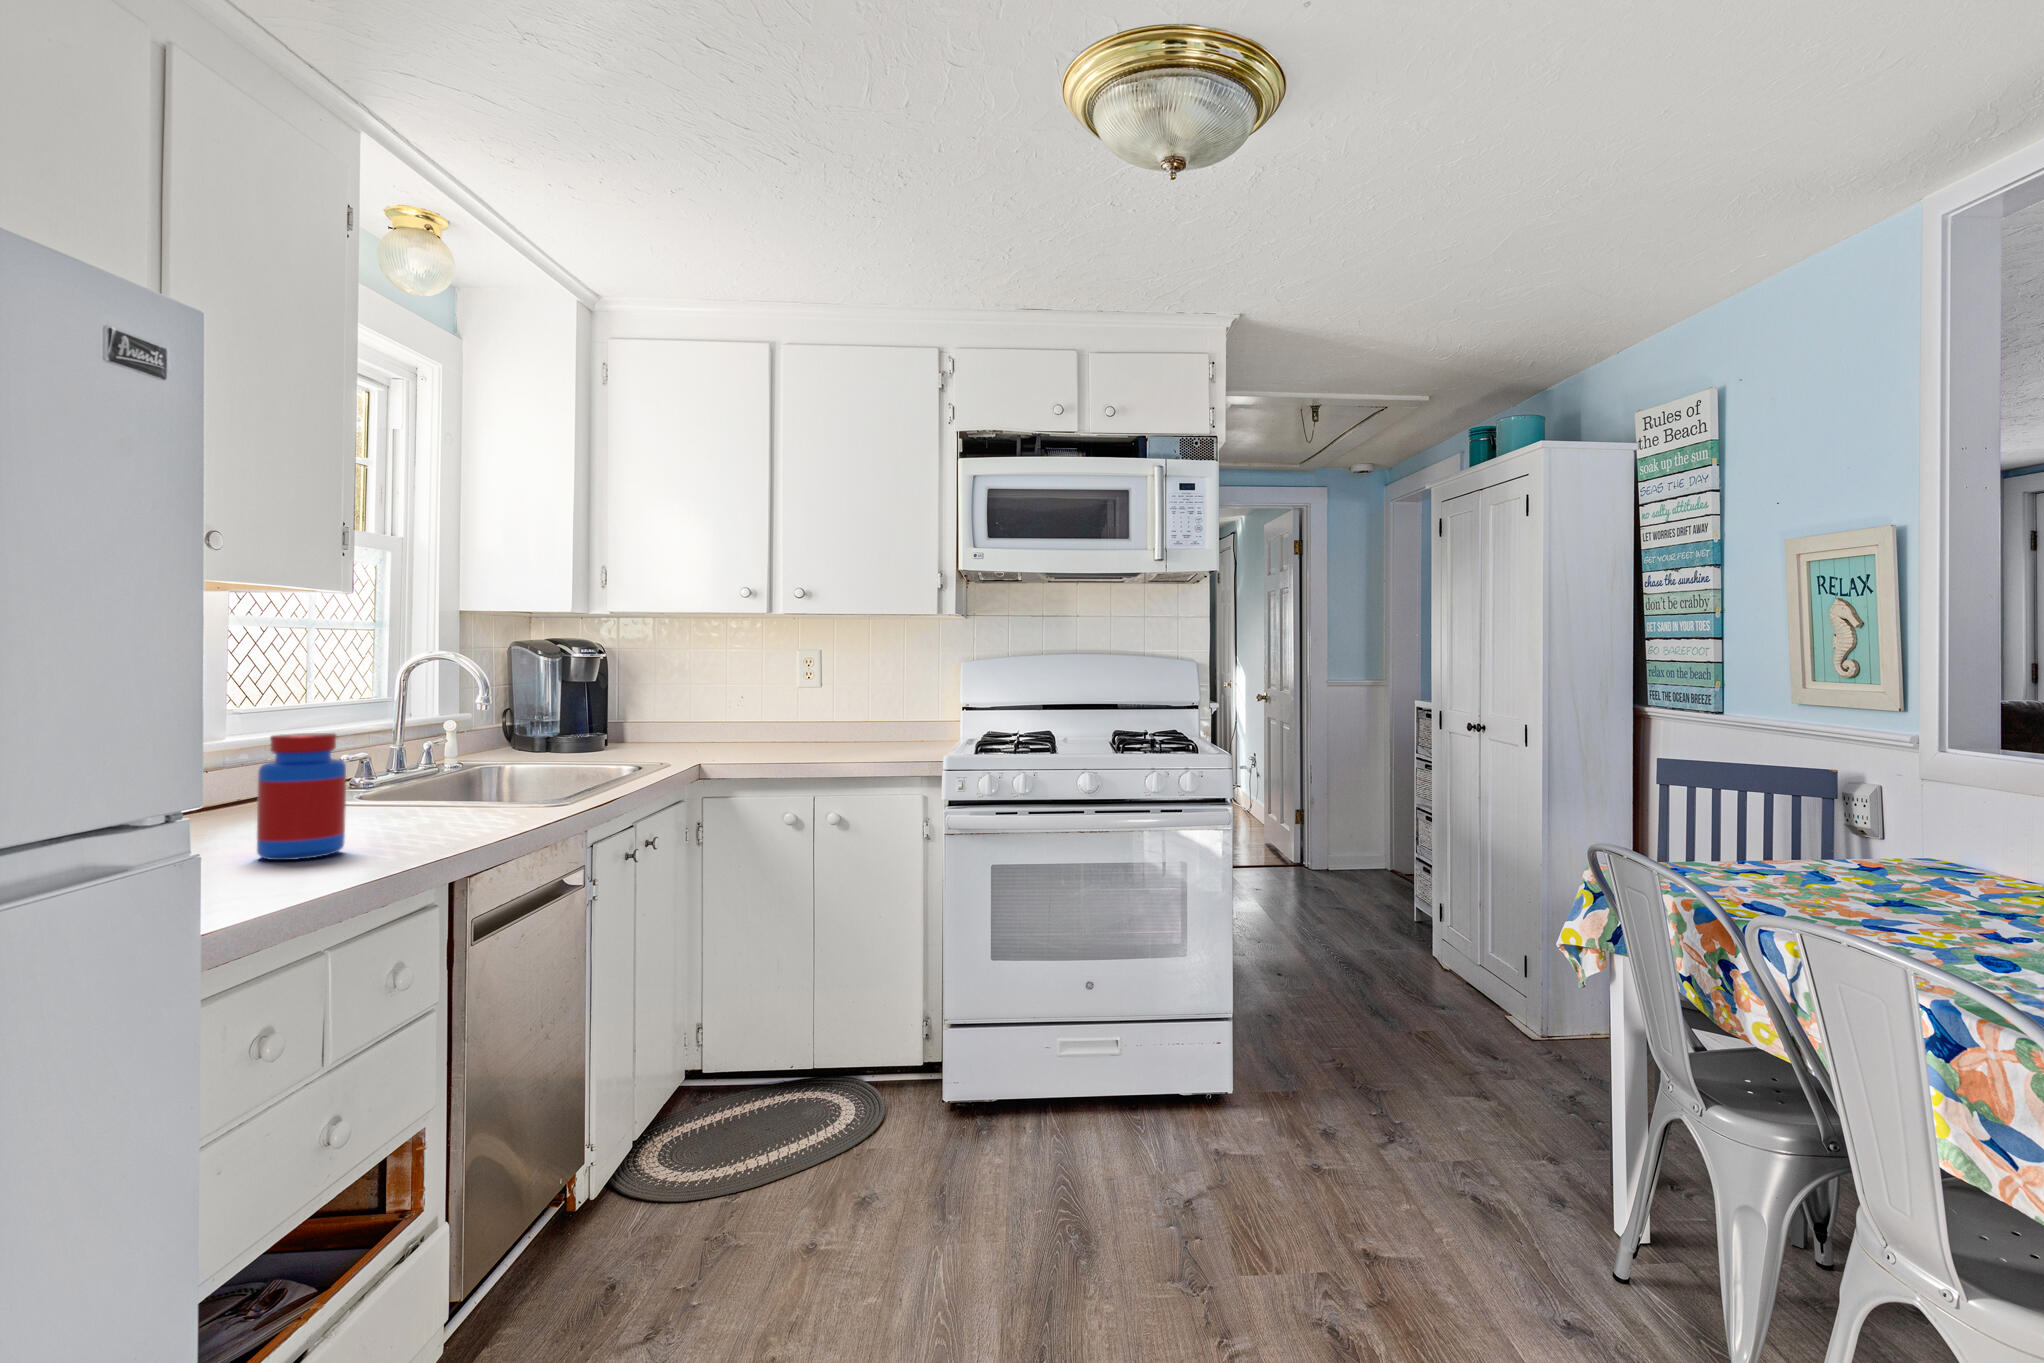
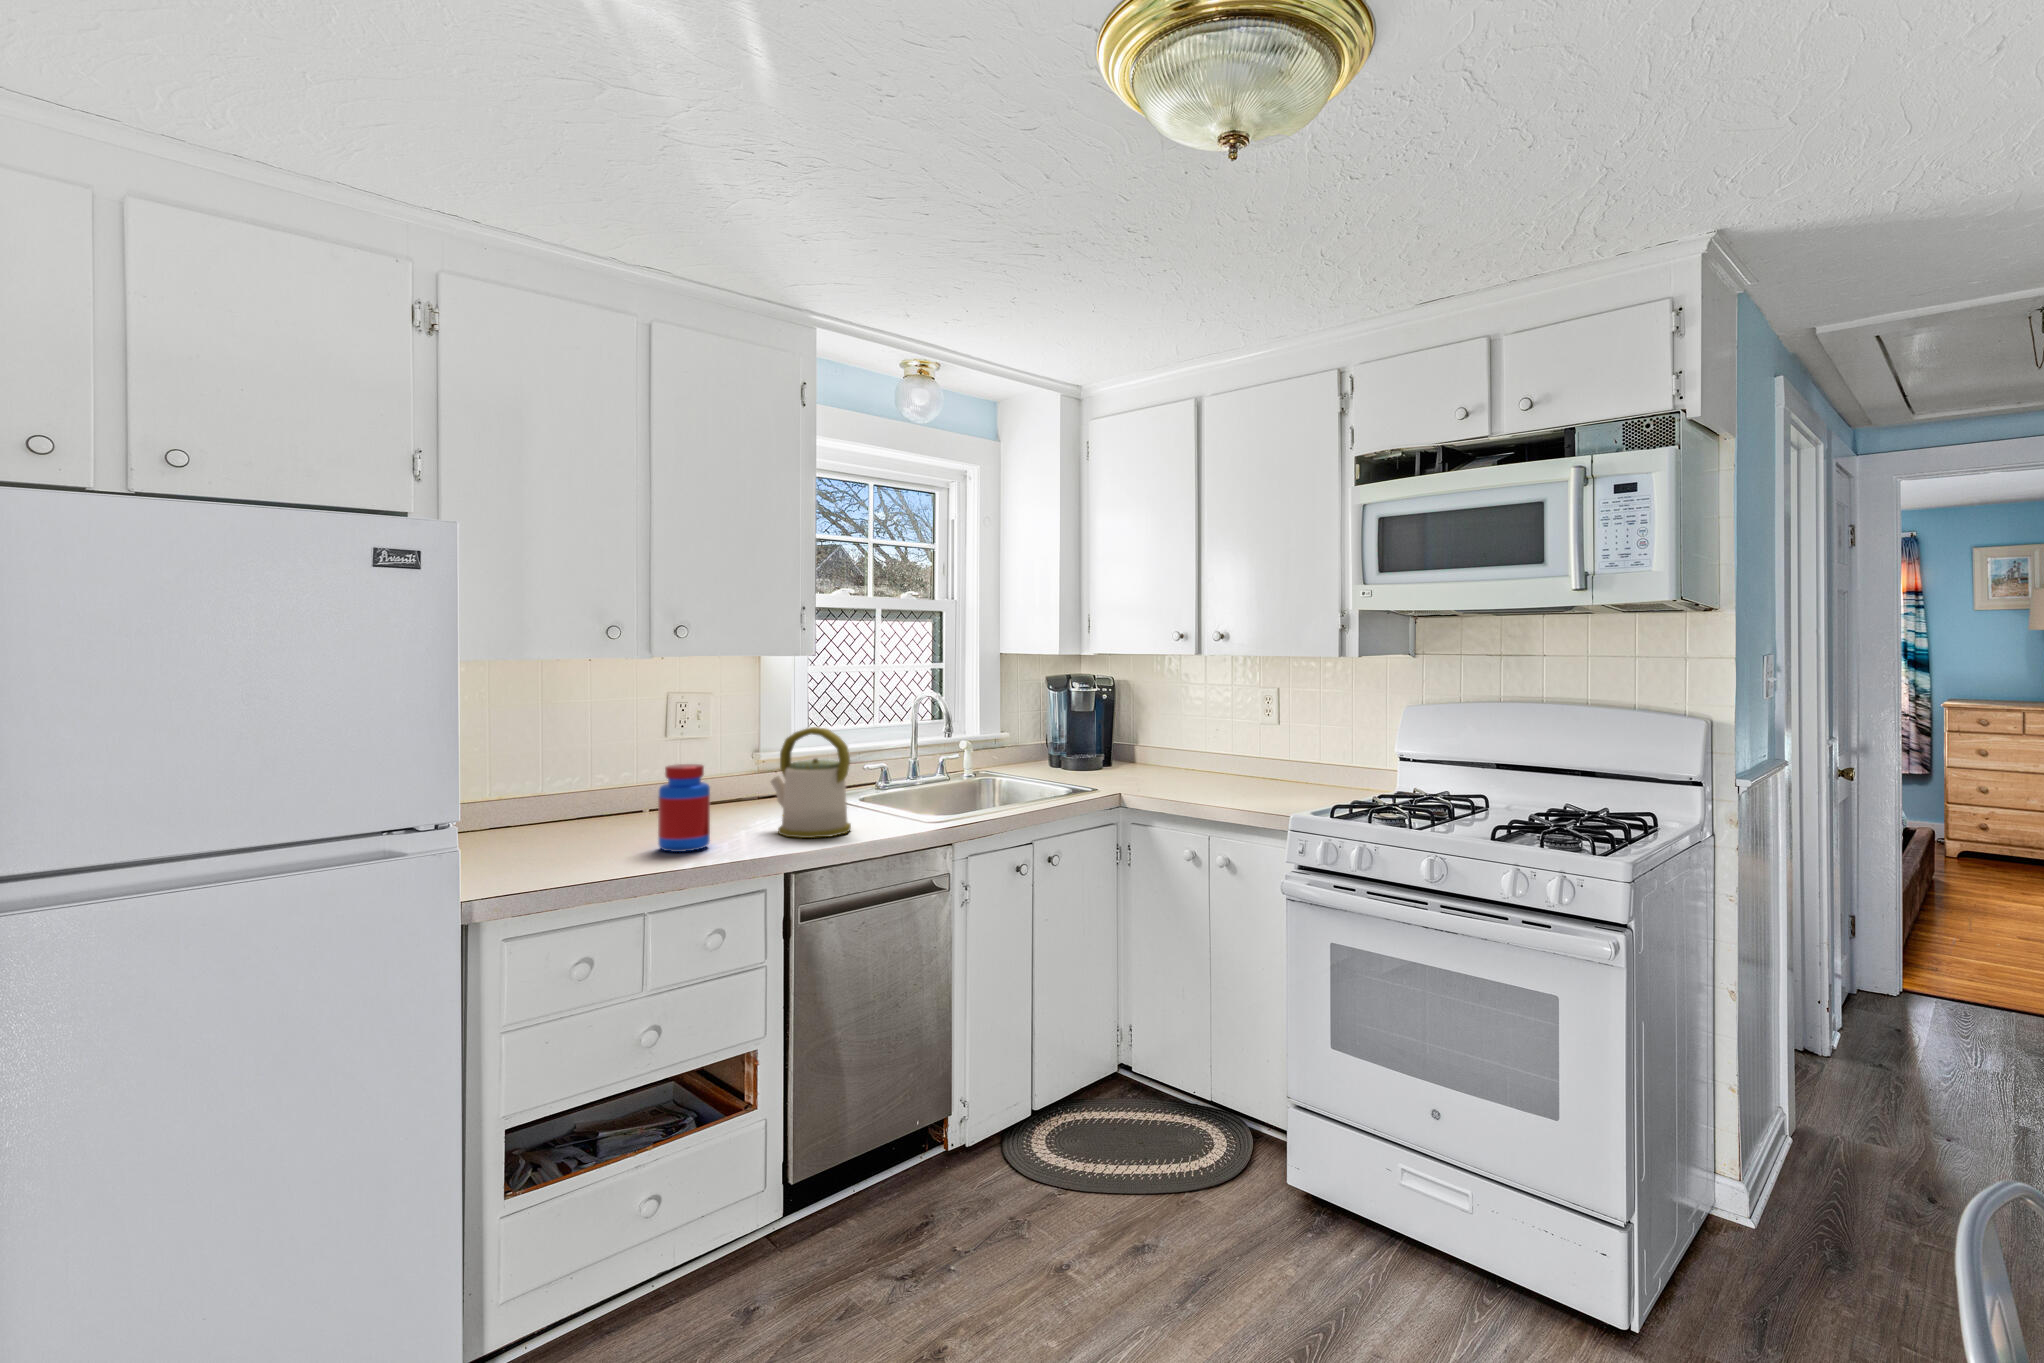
kettle: none [356,685,492,831] -> present [771,727,851,838]

